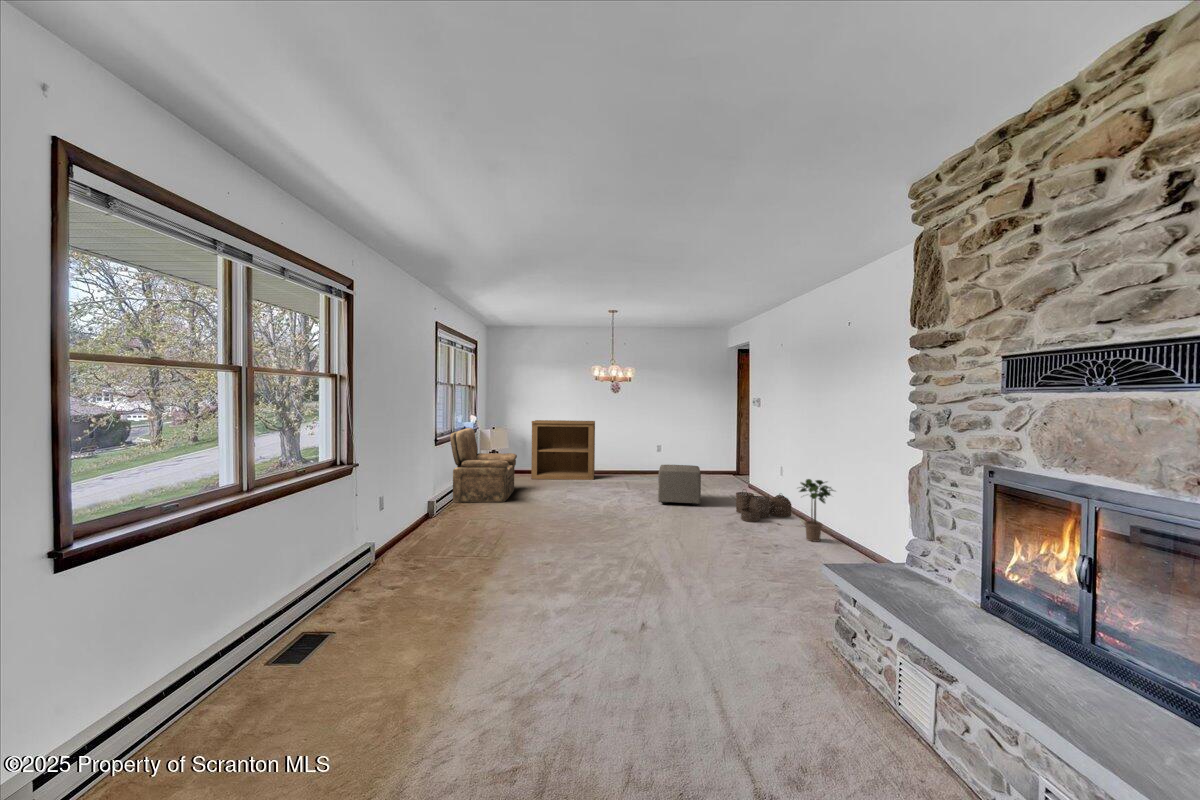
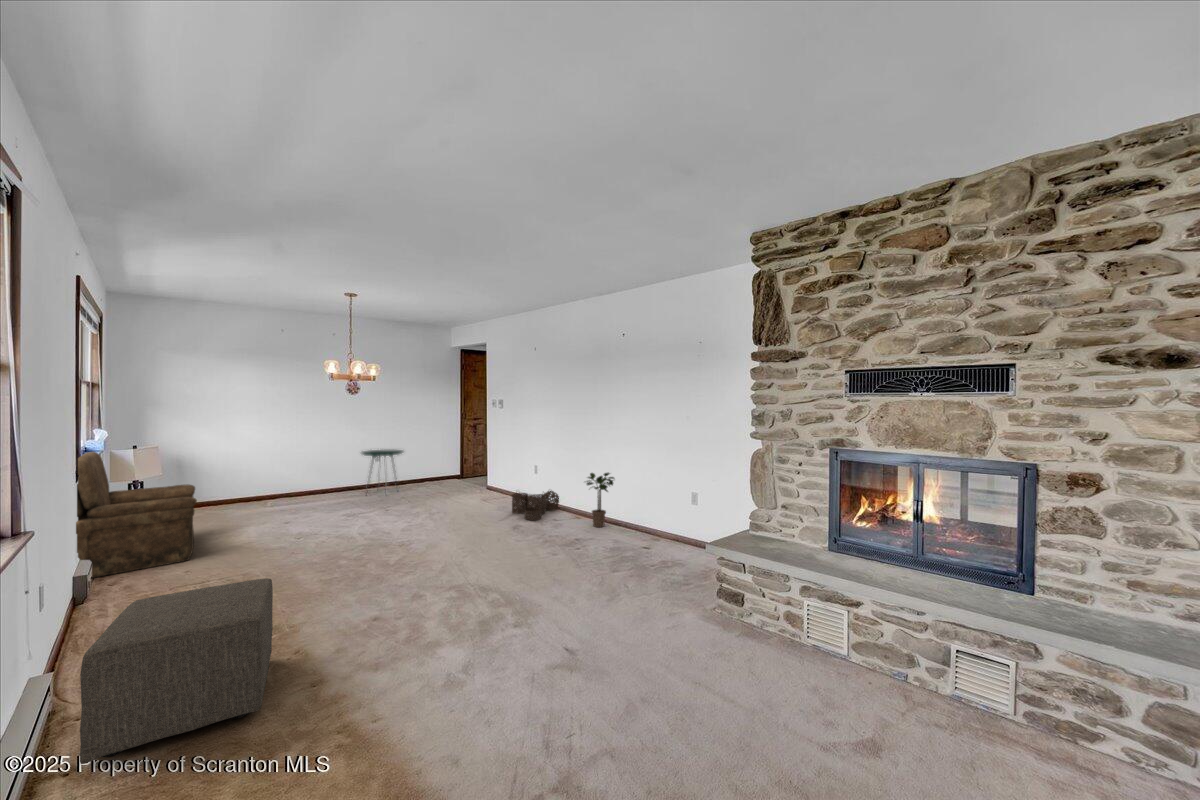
bookshelf: present [531,420,595,480] -> none [206,431,314,518]
side table: none [629,440,664,481] -> present [362,450,403,490]
ottoman: present [658,465,701,505] -> present [80,578,273,764]

